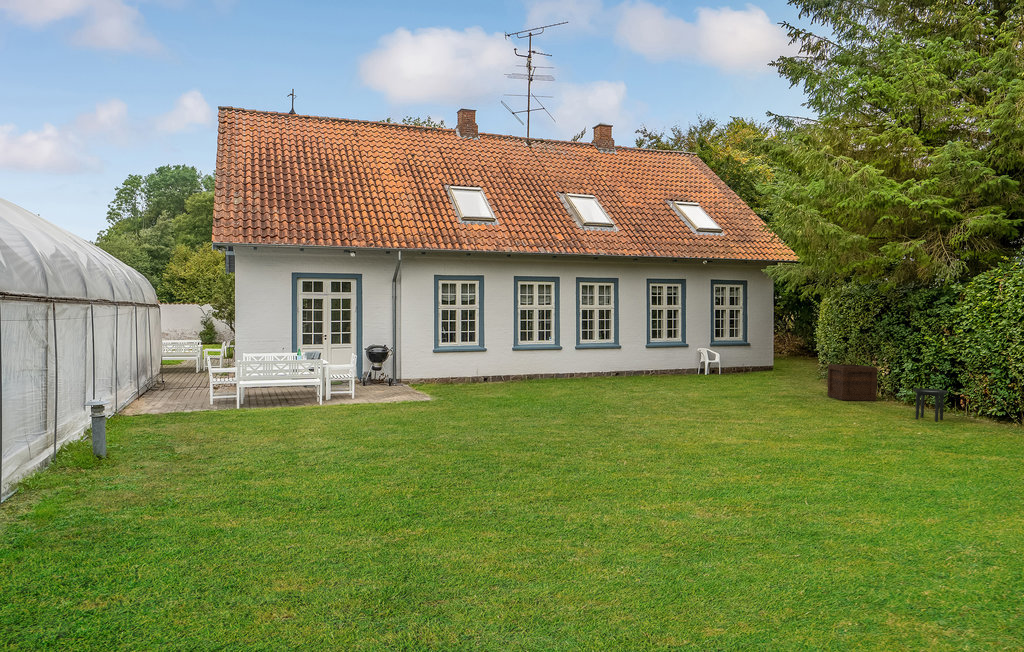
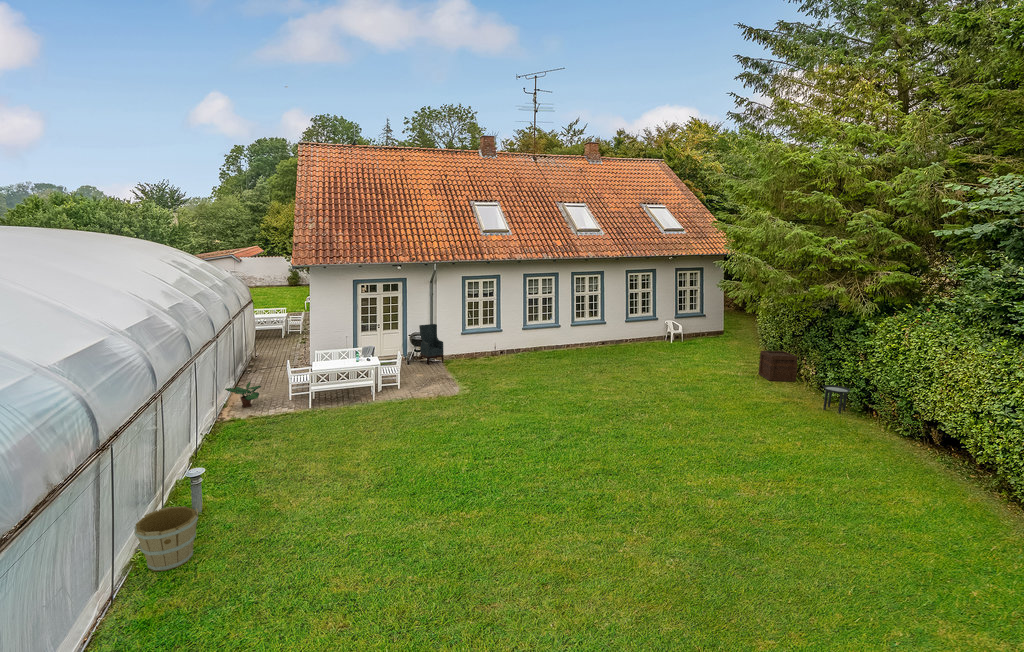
armchair: none [376,335,408,388] -> present [419,324,444,365]
potted plant: none [114,379,165,415] -> present [225,382,261,407]
wooden bucket: none [30,449,117,523] -> present [134,506,198,571]

